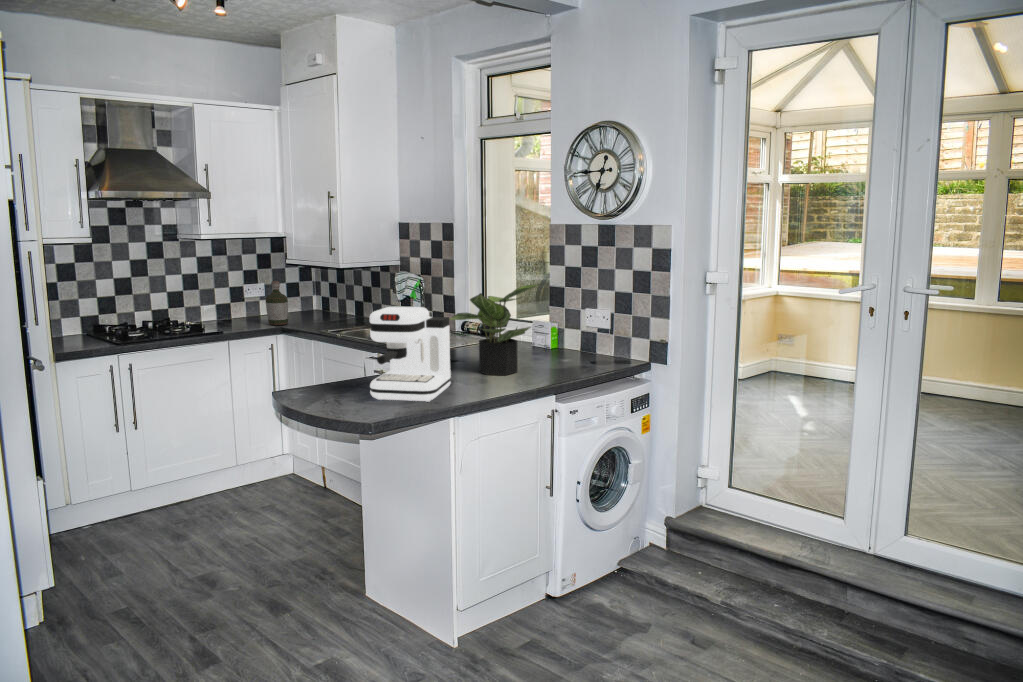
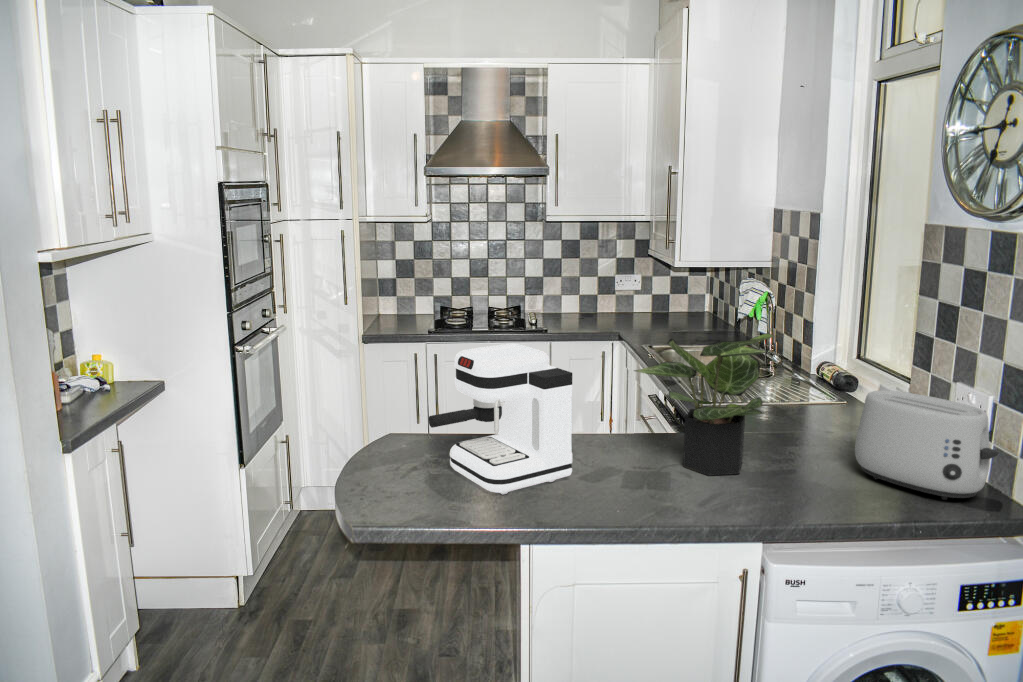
bottle: present [266,281,288,325] -> none [615,275,639,329]
toaster: none [557,314,628,363] -> present [855,390,999,500]

